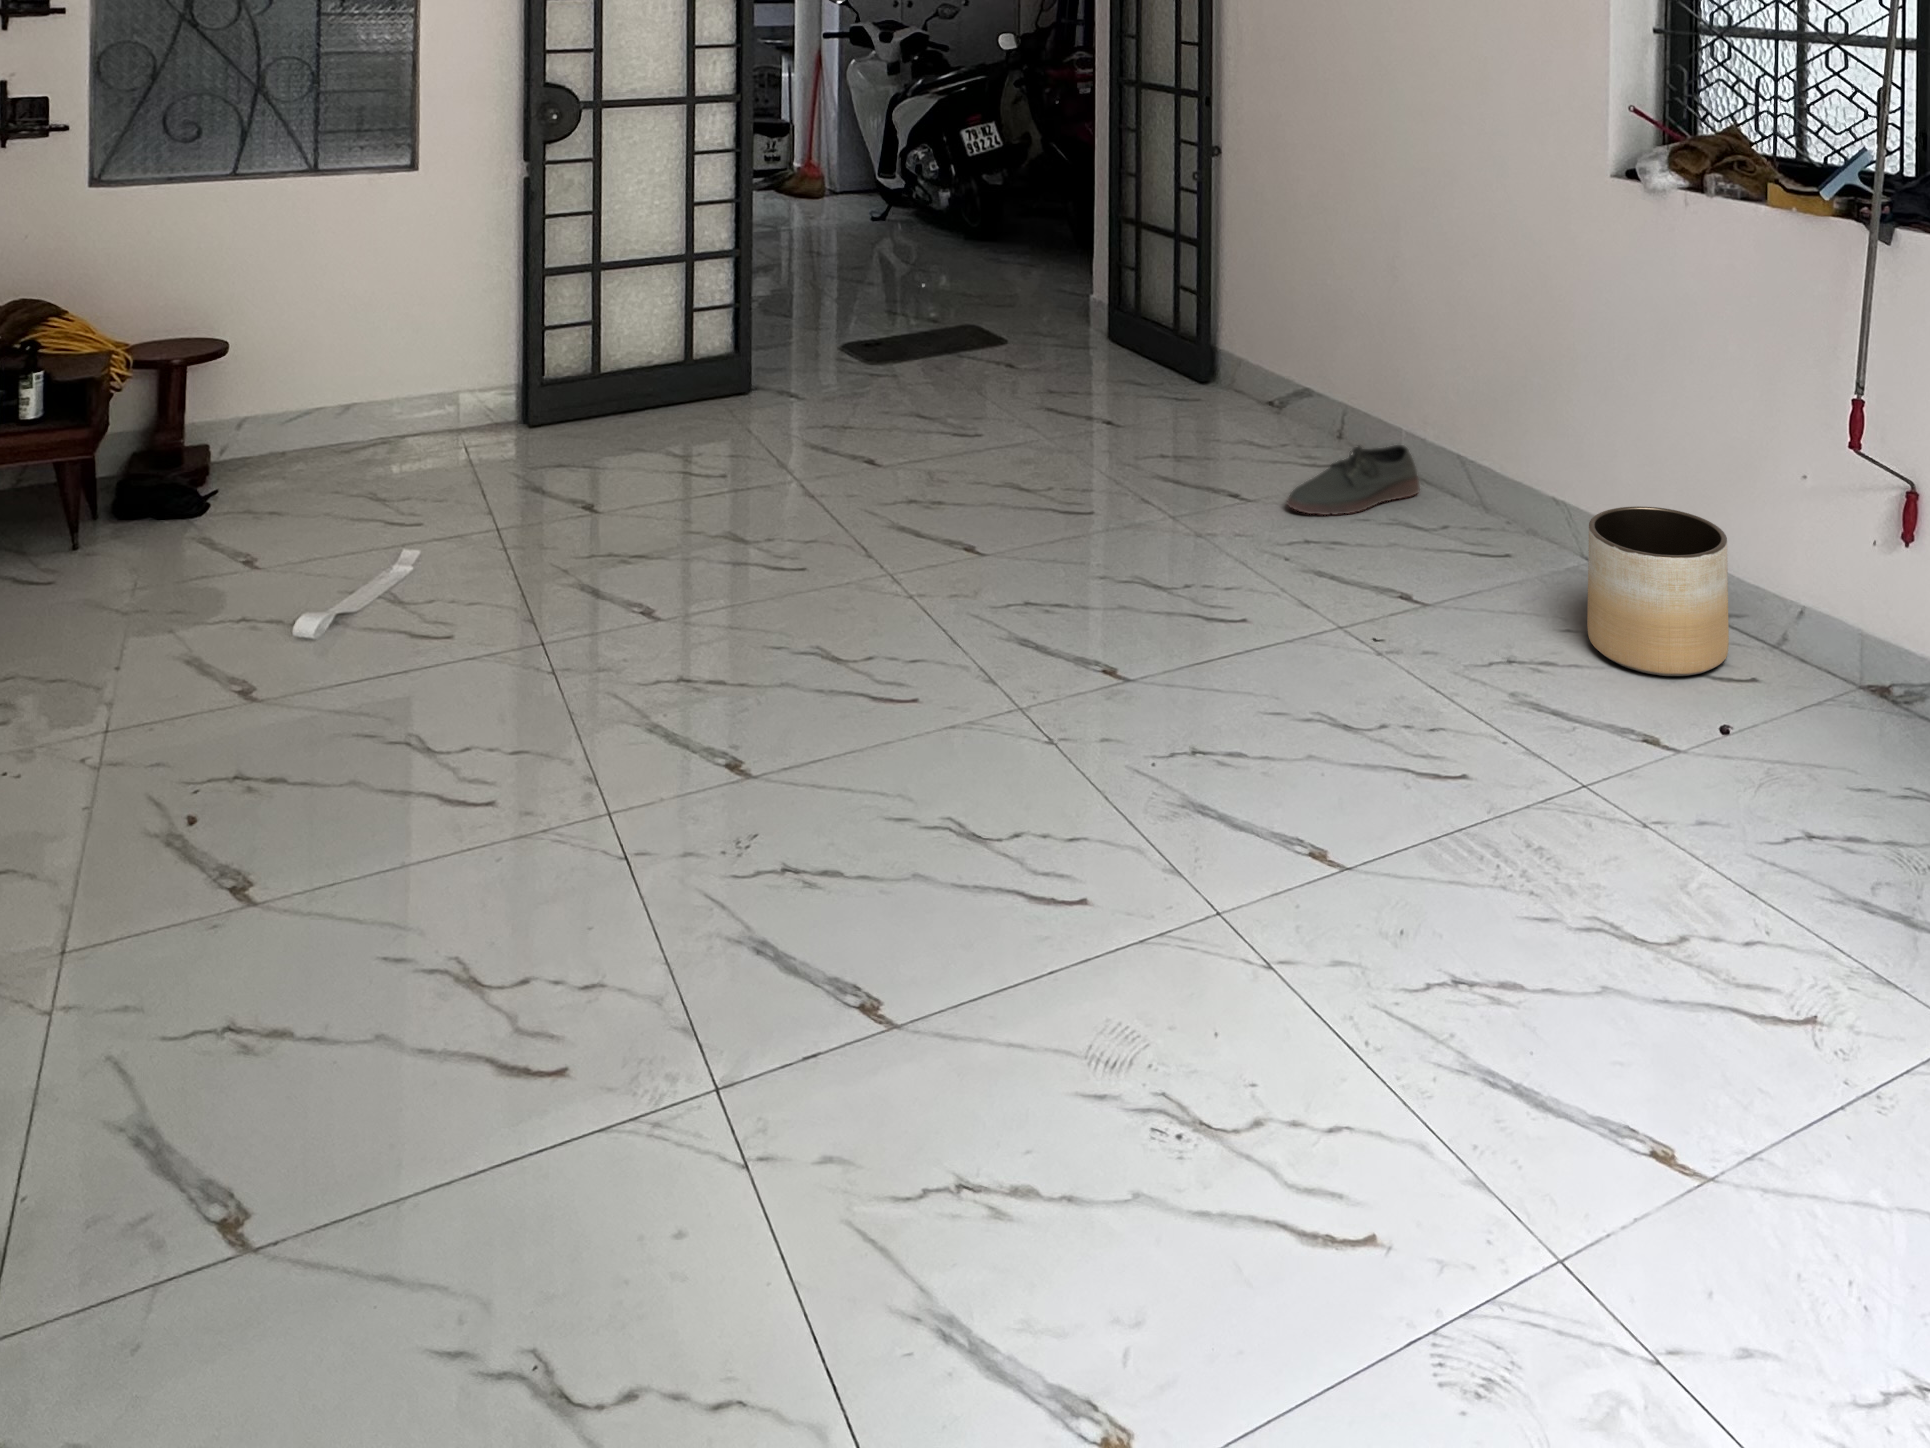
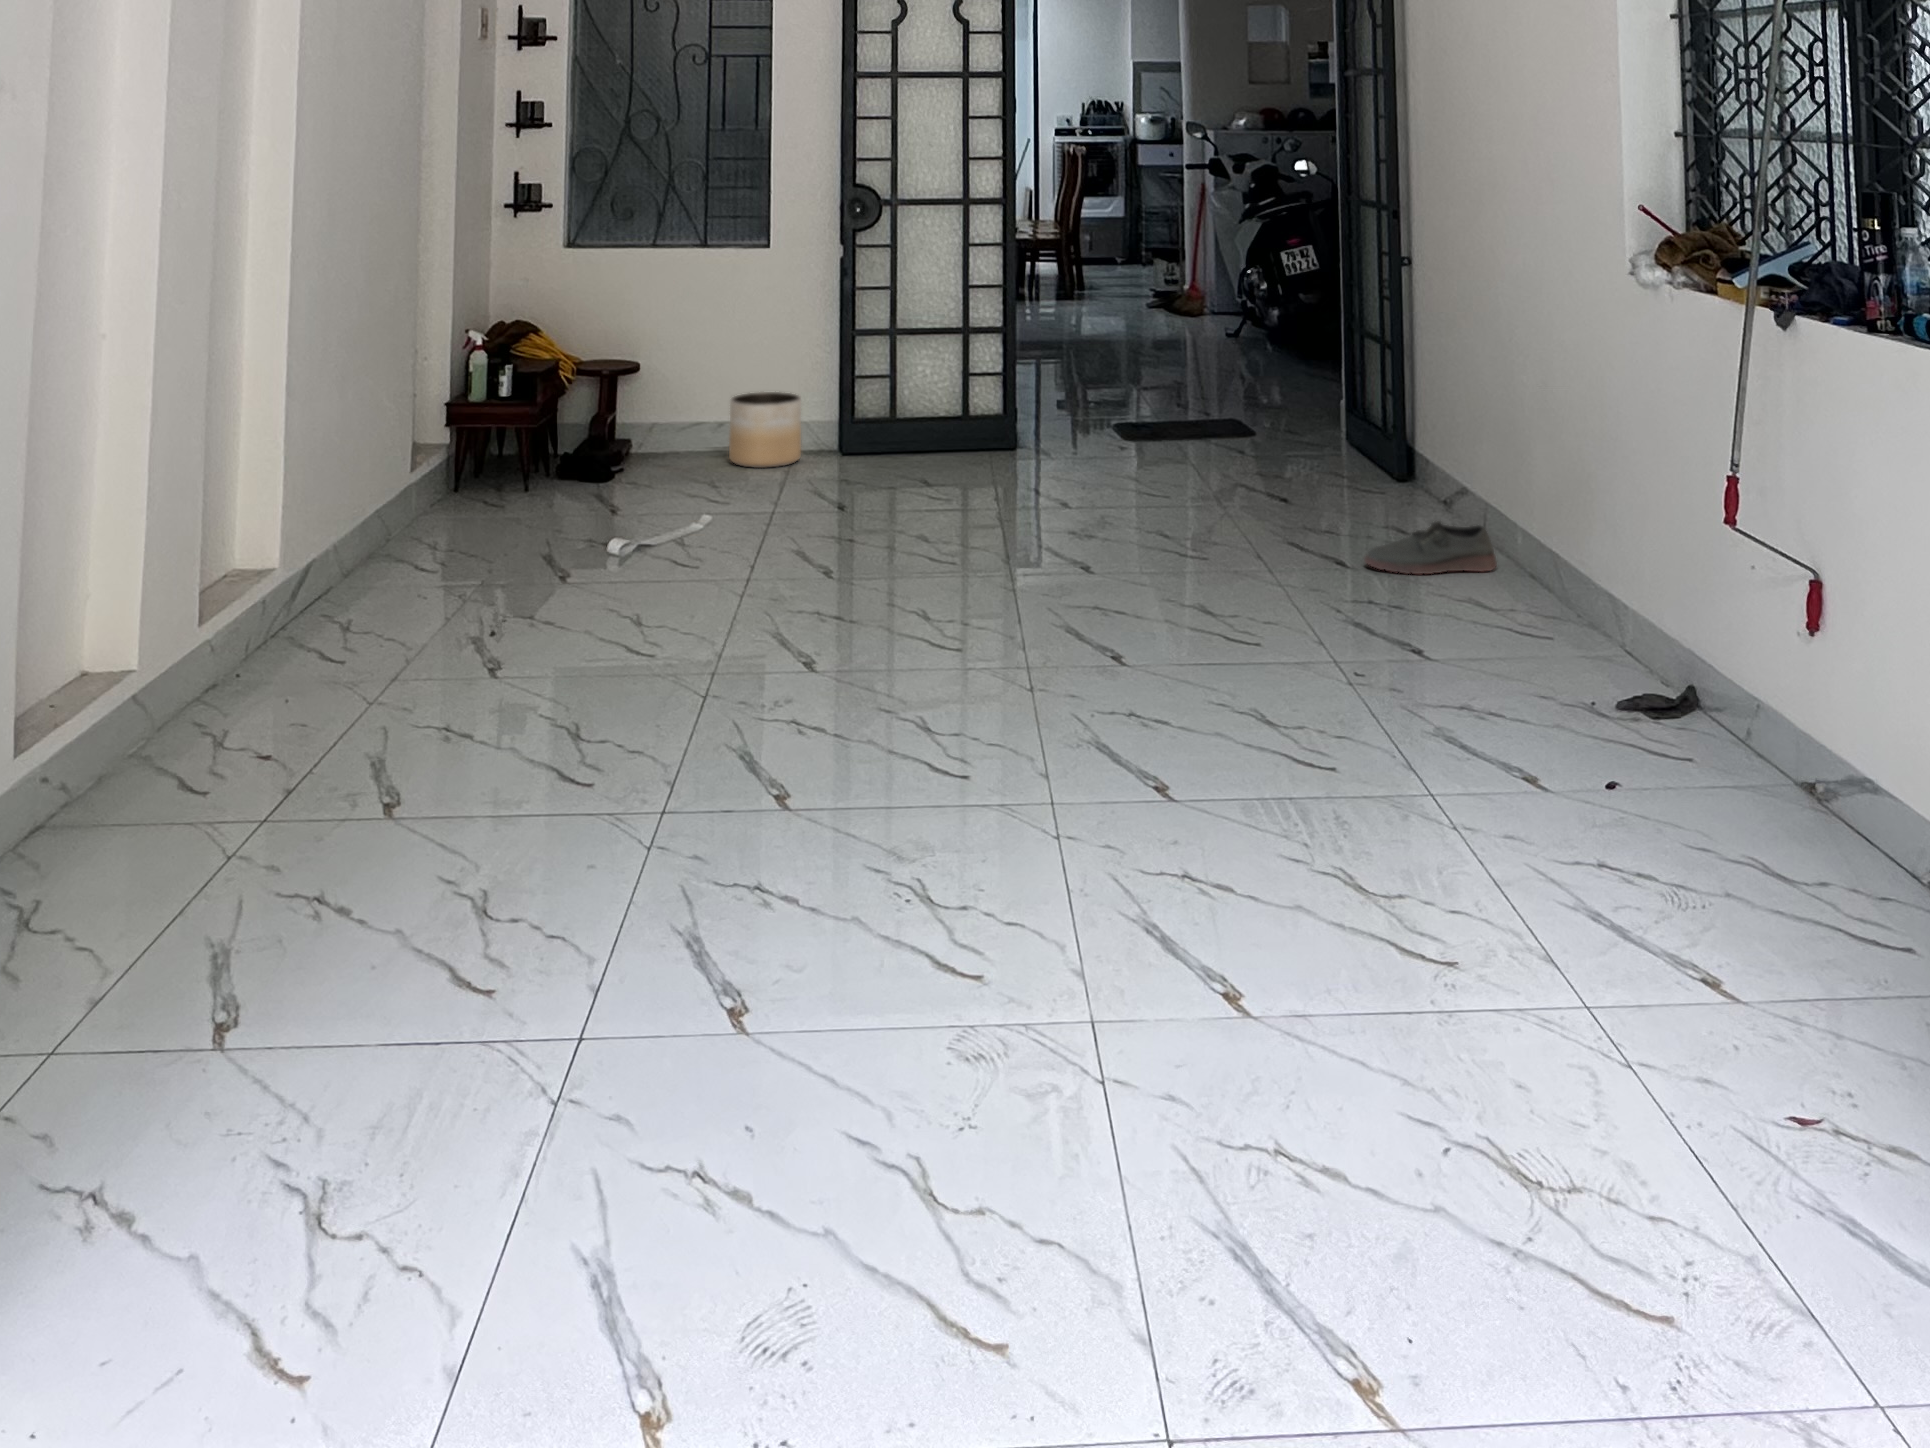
planter: present [1587,506,1729,676] -> present [729,392,801,468]

